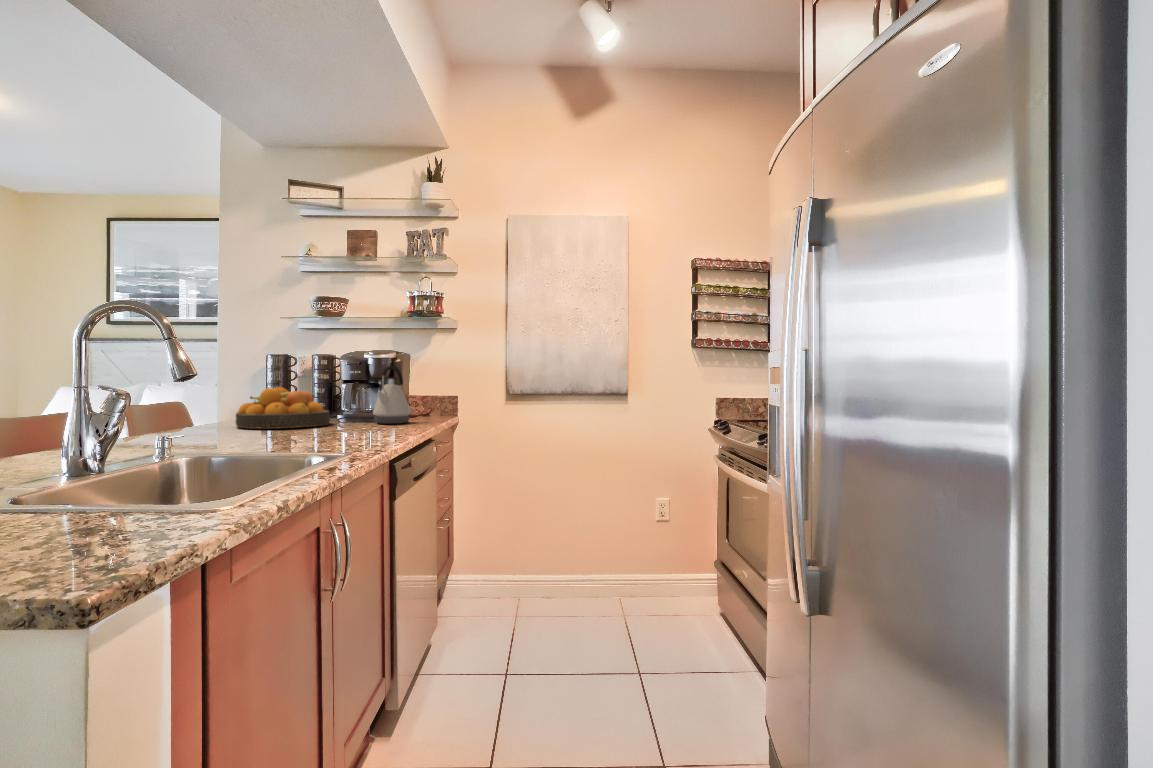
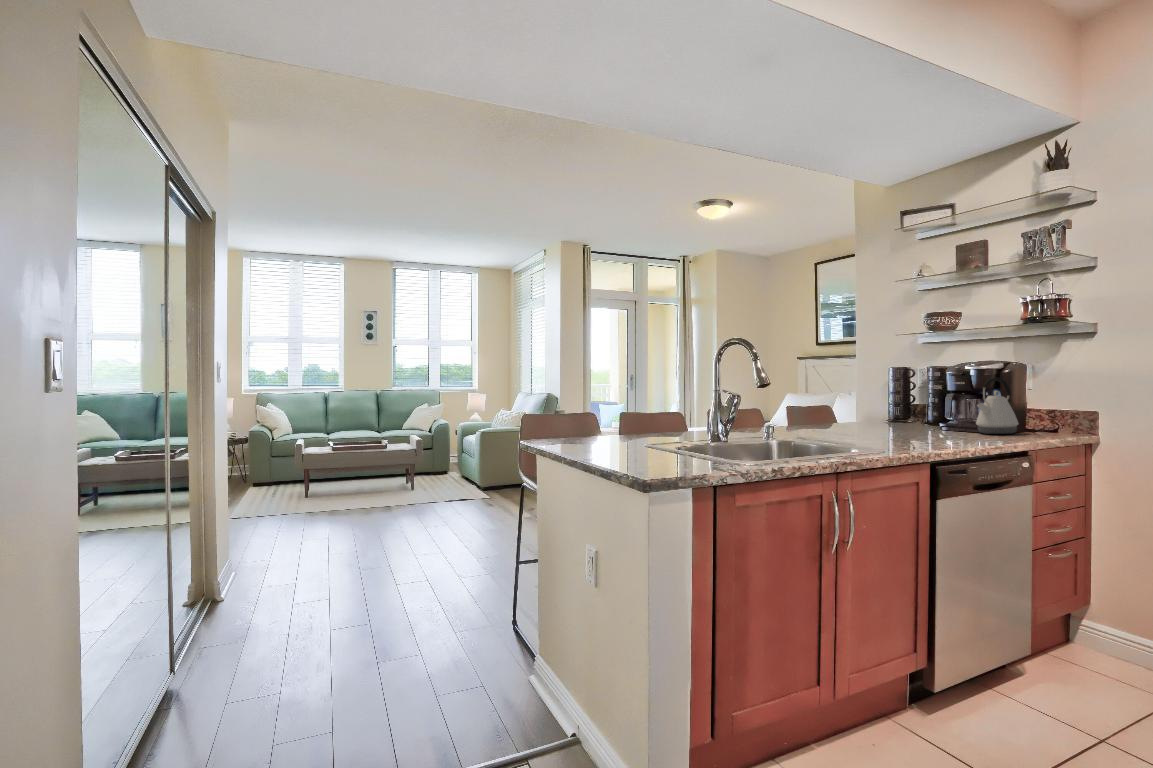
fruit bowl: present [236,387,330,429] -> none [855,399,935,434]

